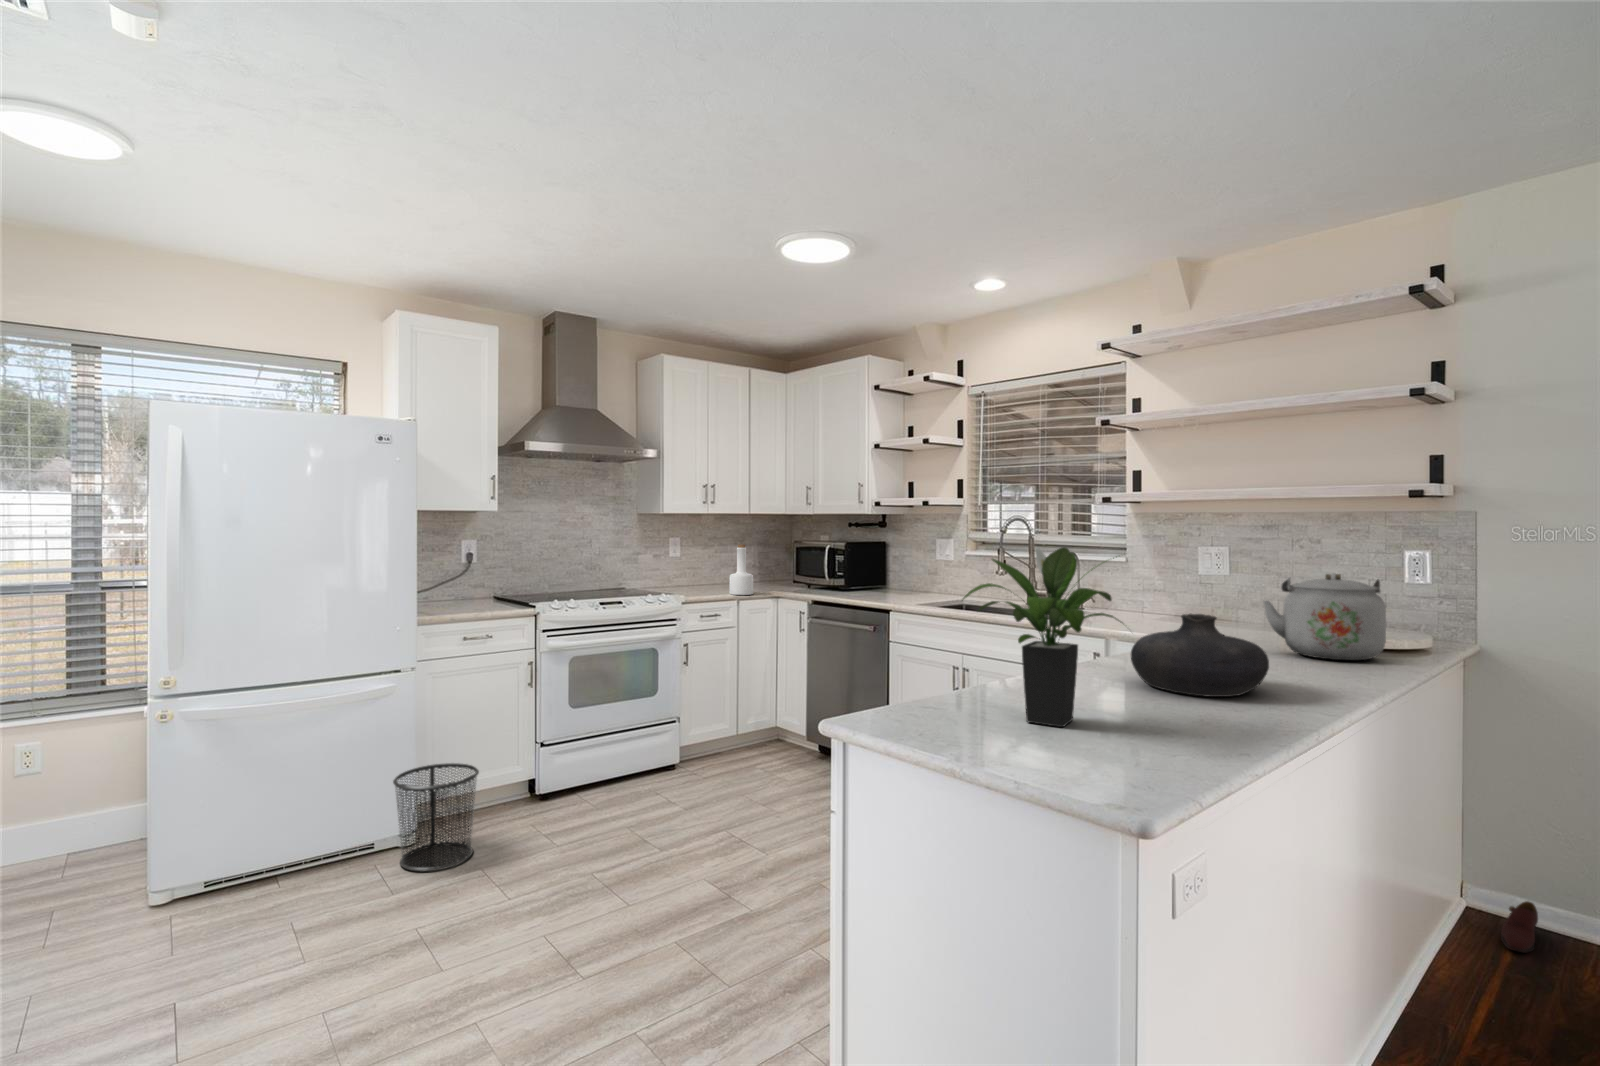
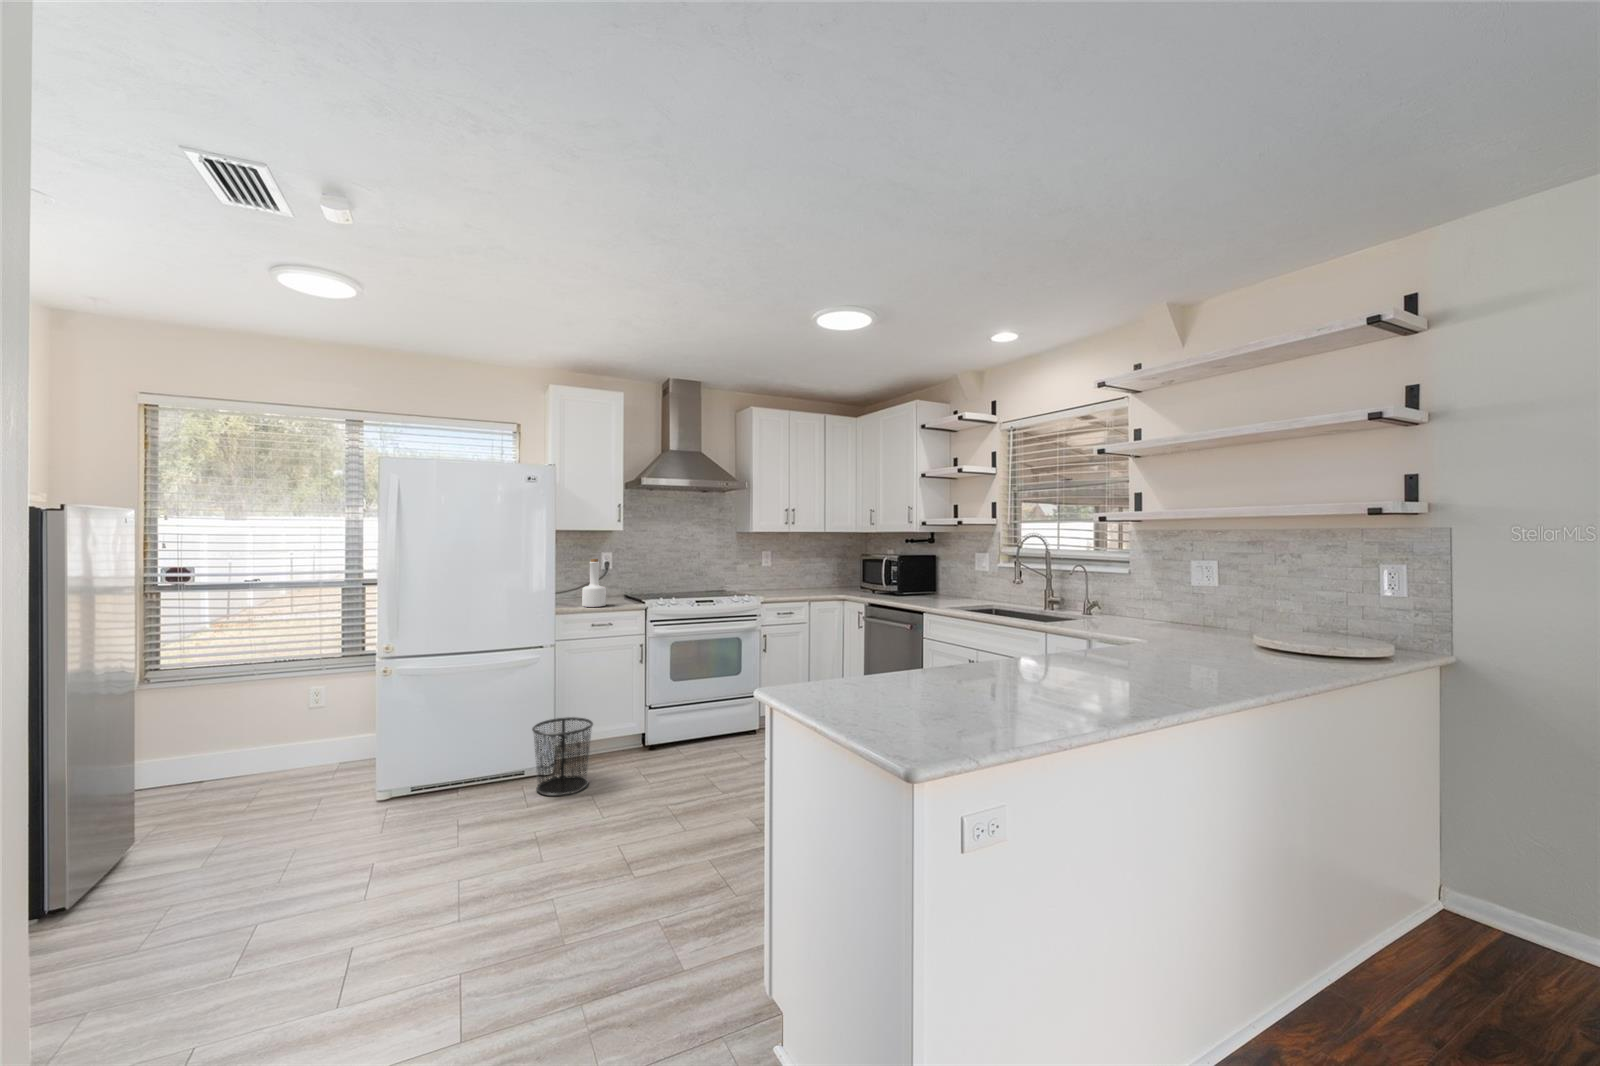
bottle: present [729,544,753,595] -> present [582,559,606,607]
potted plant: present [963,547,1121,727] -> none [857,559,994,708]
kettle: present [1263,573,1386,660] -> none [1208,585,1325,666]
vase: present [1131,614,1269,697] -> none [1043,618,1162,691]
shoe: present [1501,901,1538,952] -> none [1473,912,1519,961]

